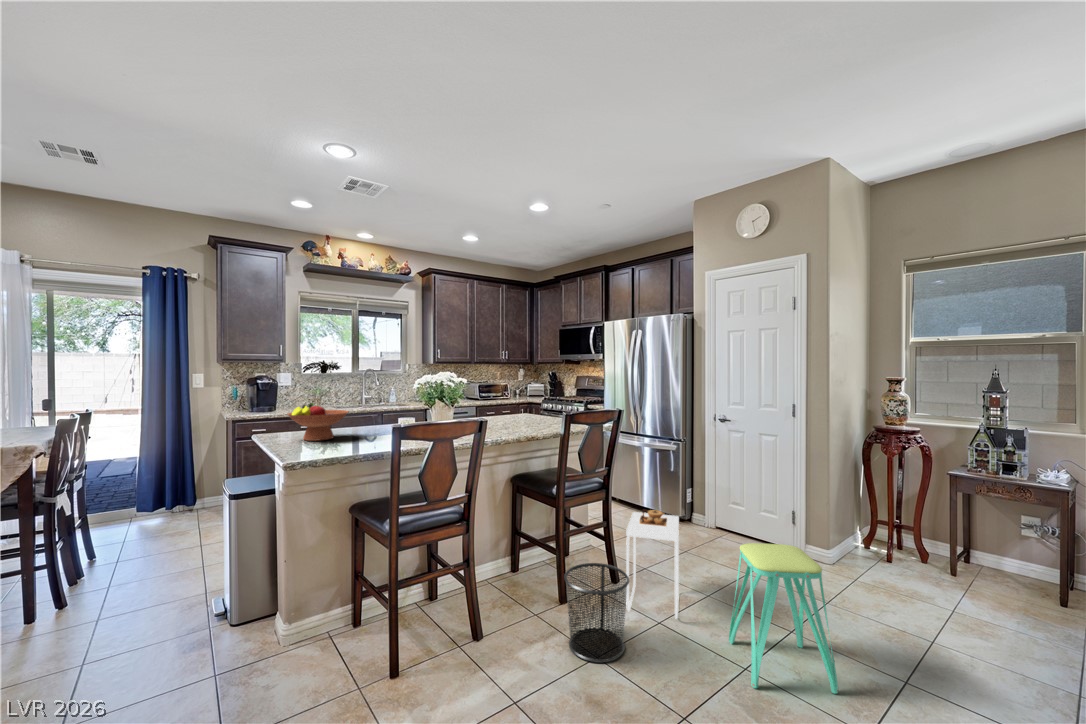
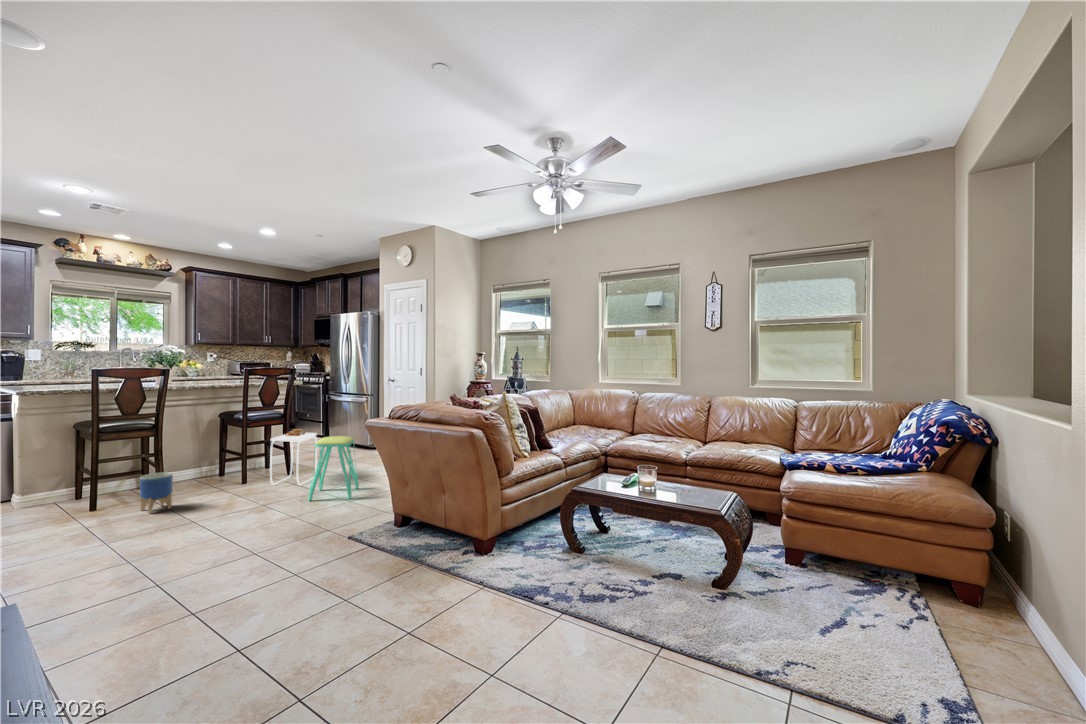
fruit bowl: present [288,403,348,441] -> none [21,365,77,390]
waste bin: present [564,563,629,663] -> none [215,455,258,501]
planter: none [467,603,514,694] -> present [140,472,173,513]

